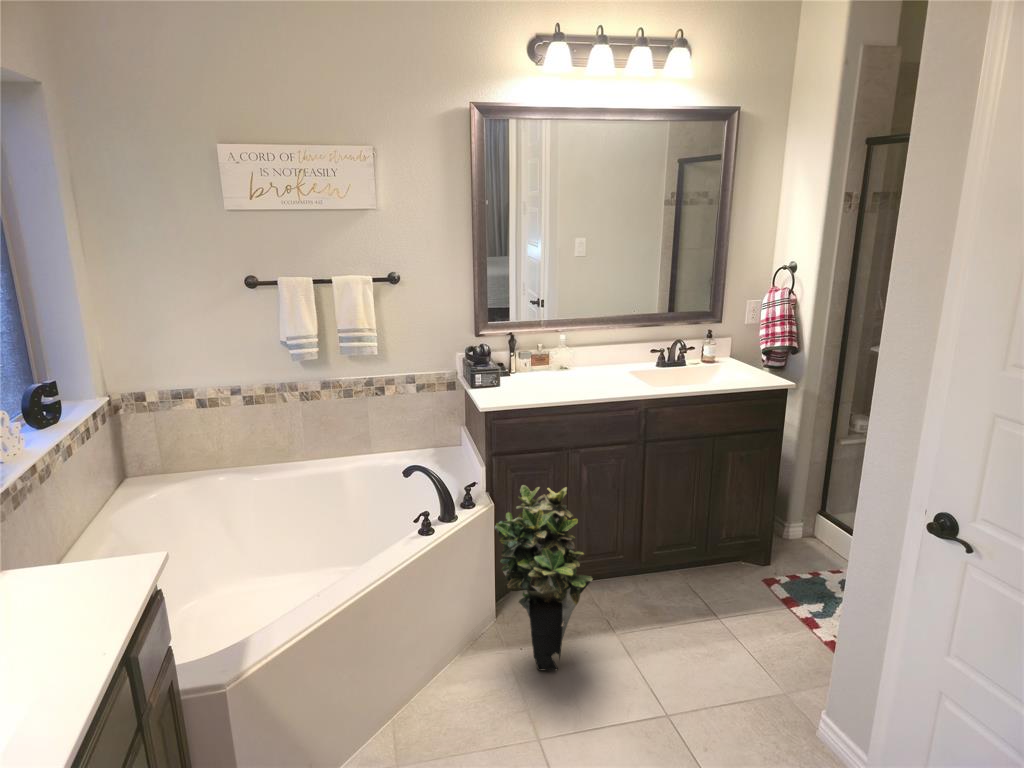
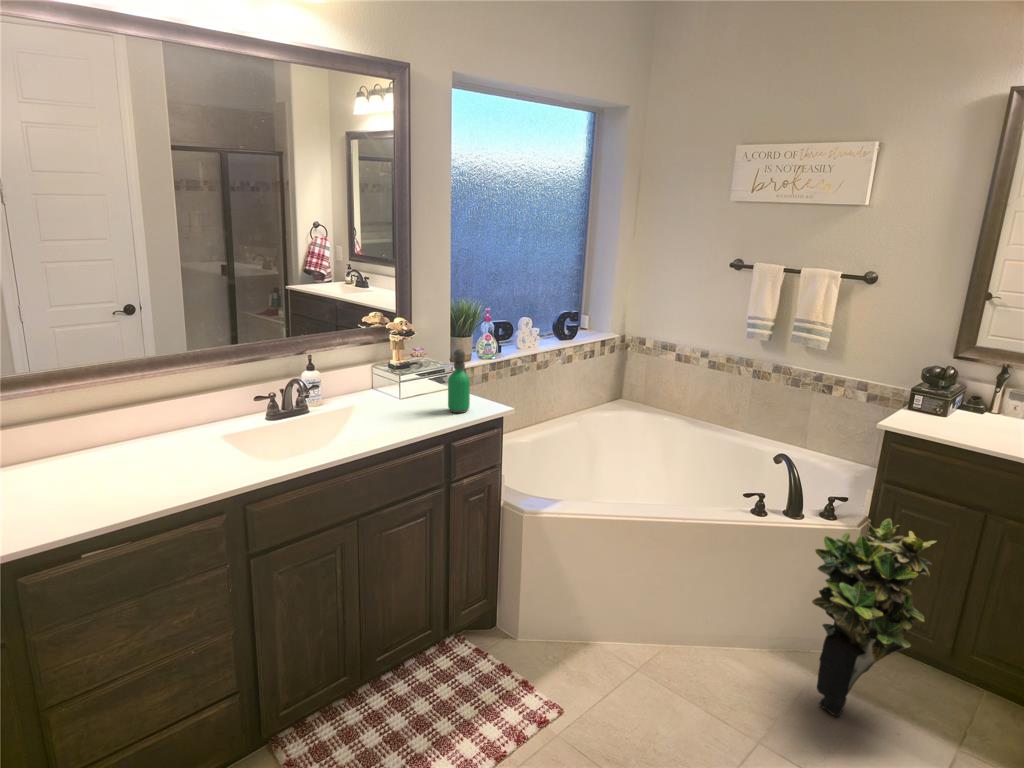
soap dispenser: none [26,498,81,607] -> present [448,349,470,413]

